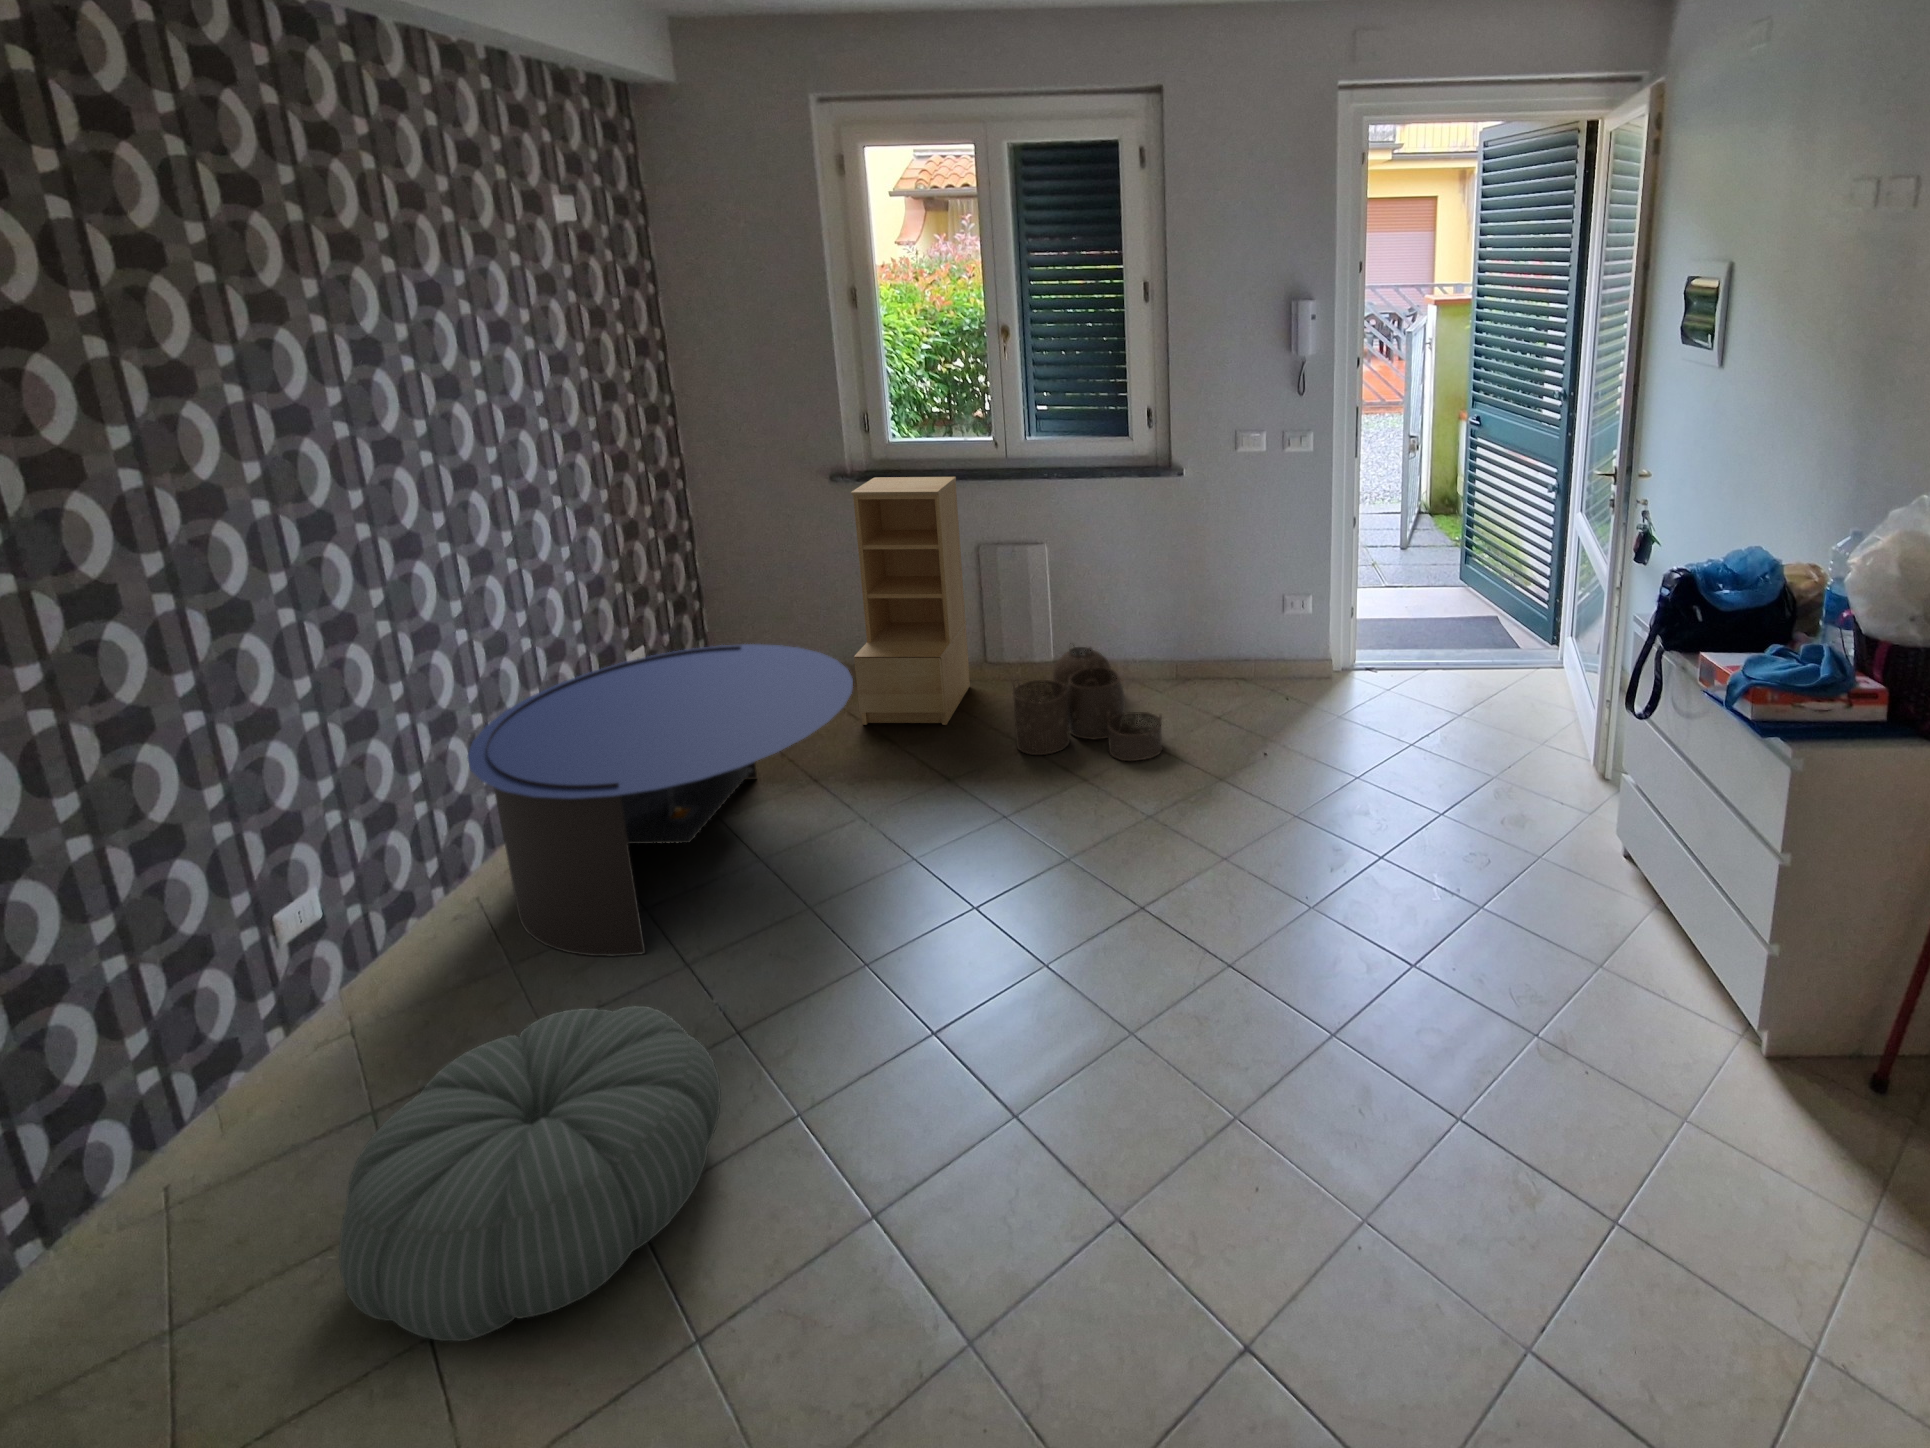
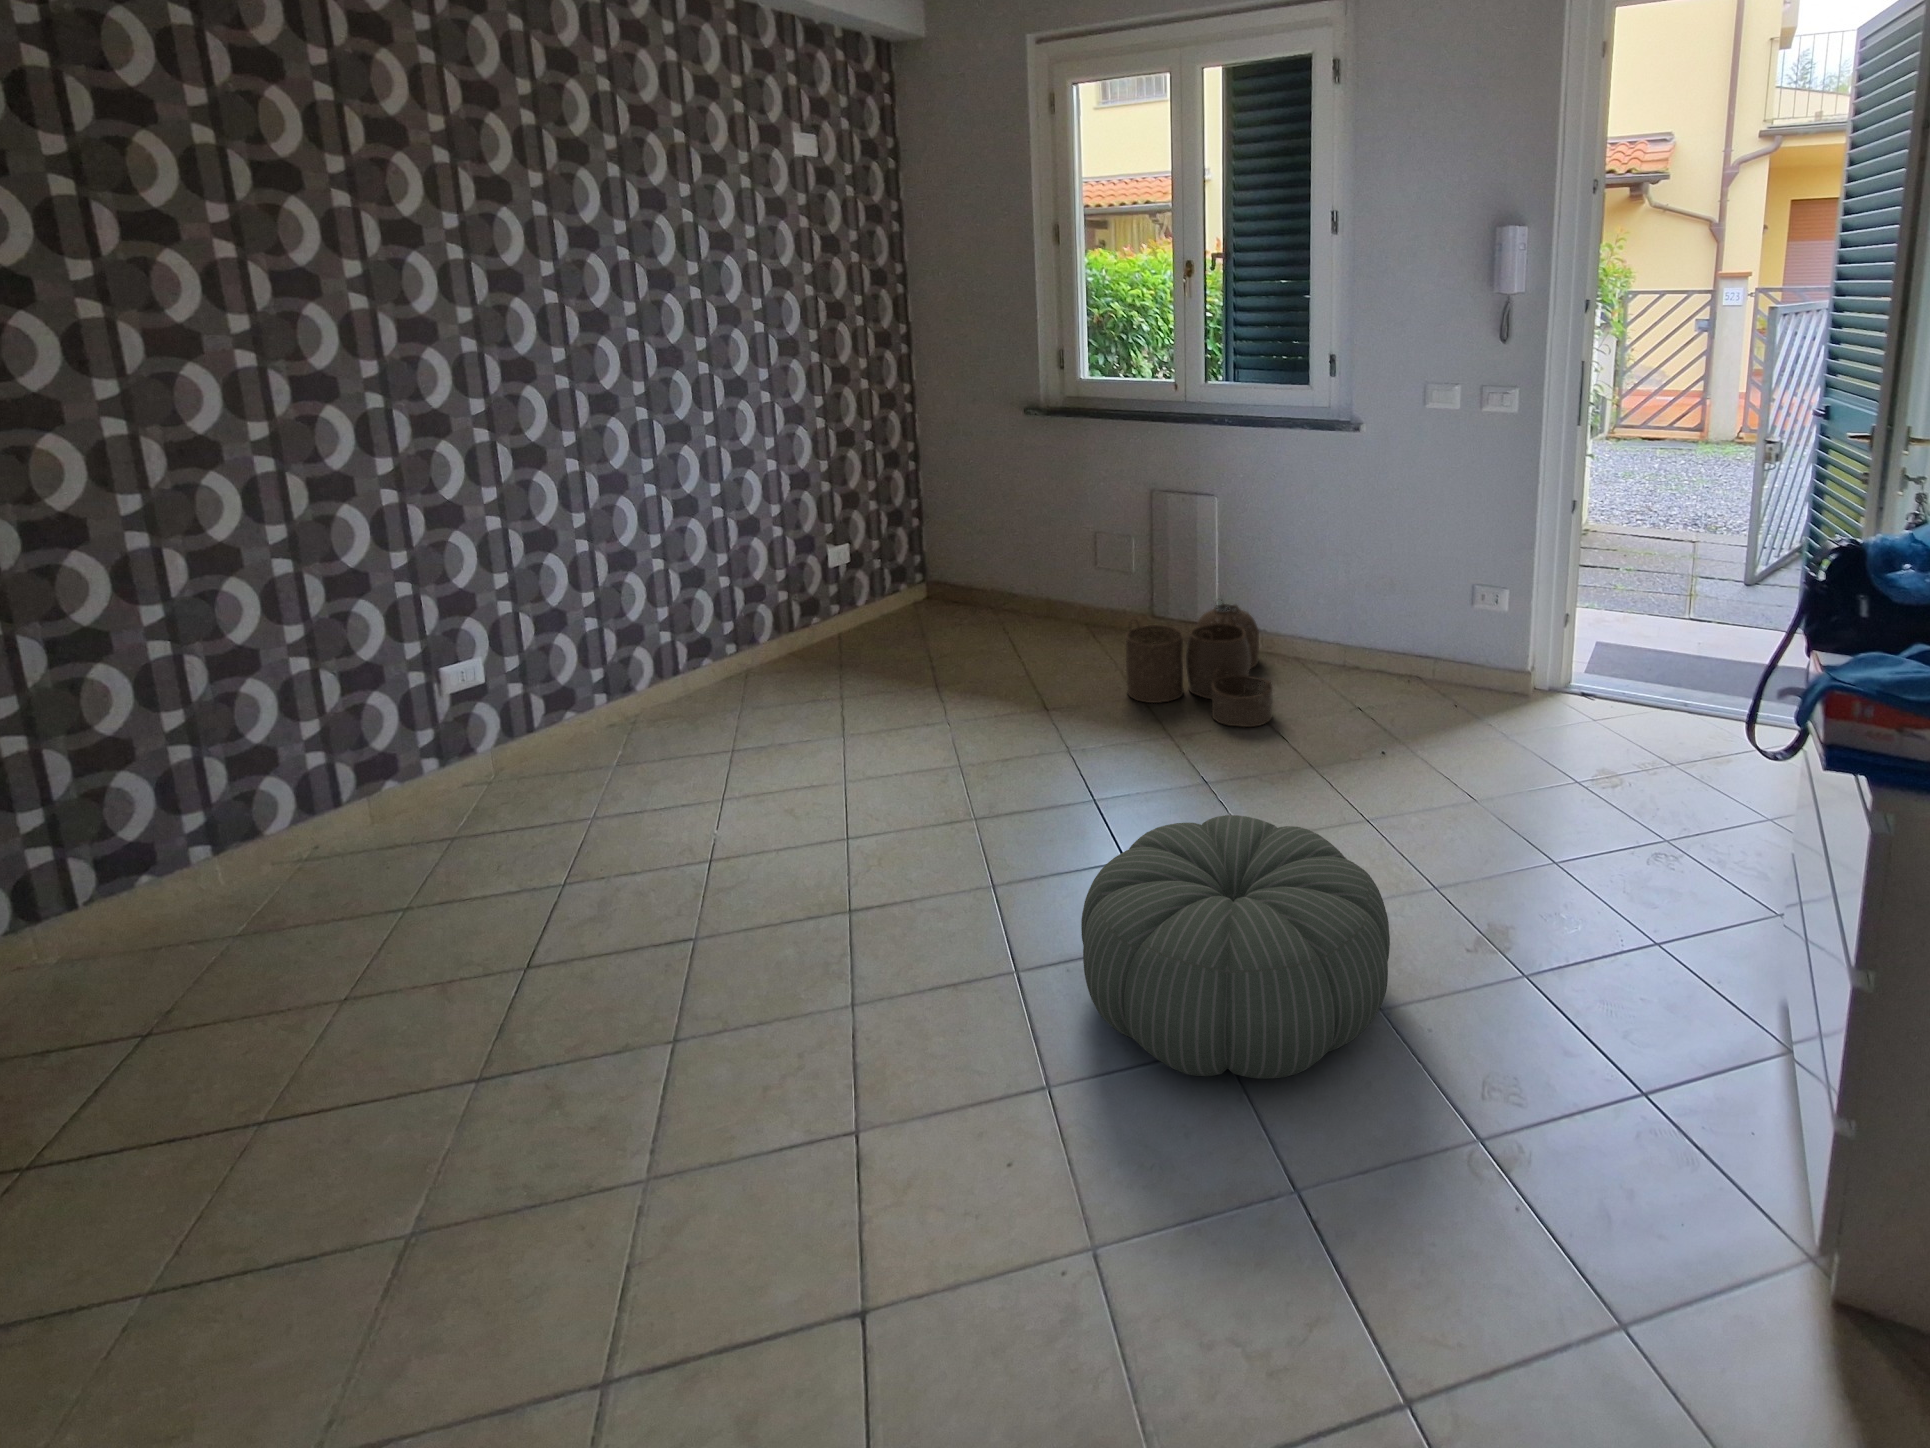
bookshelf: present [851,477,970,725] -> none [1005,409,1130,660]
coffee table: present [467,644,853,956] -> none [612,540,948,782]
pouf: present [339,1006,721,1341] -> present [1081,815,1390,1079]

